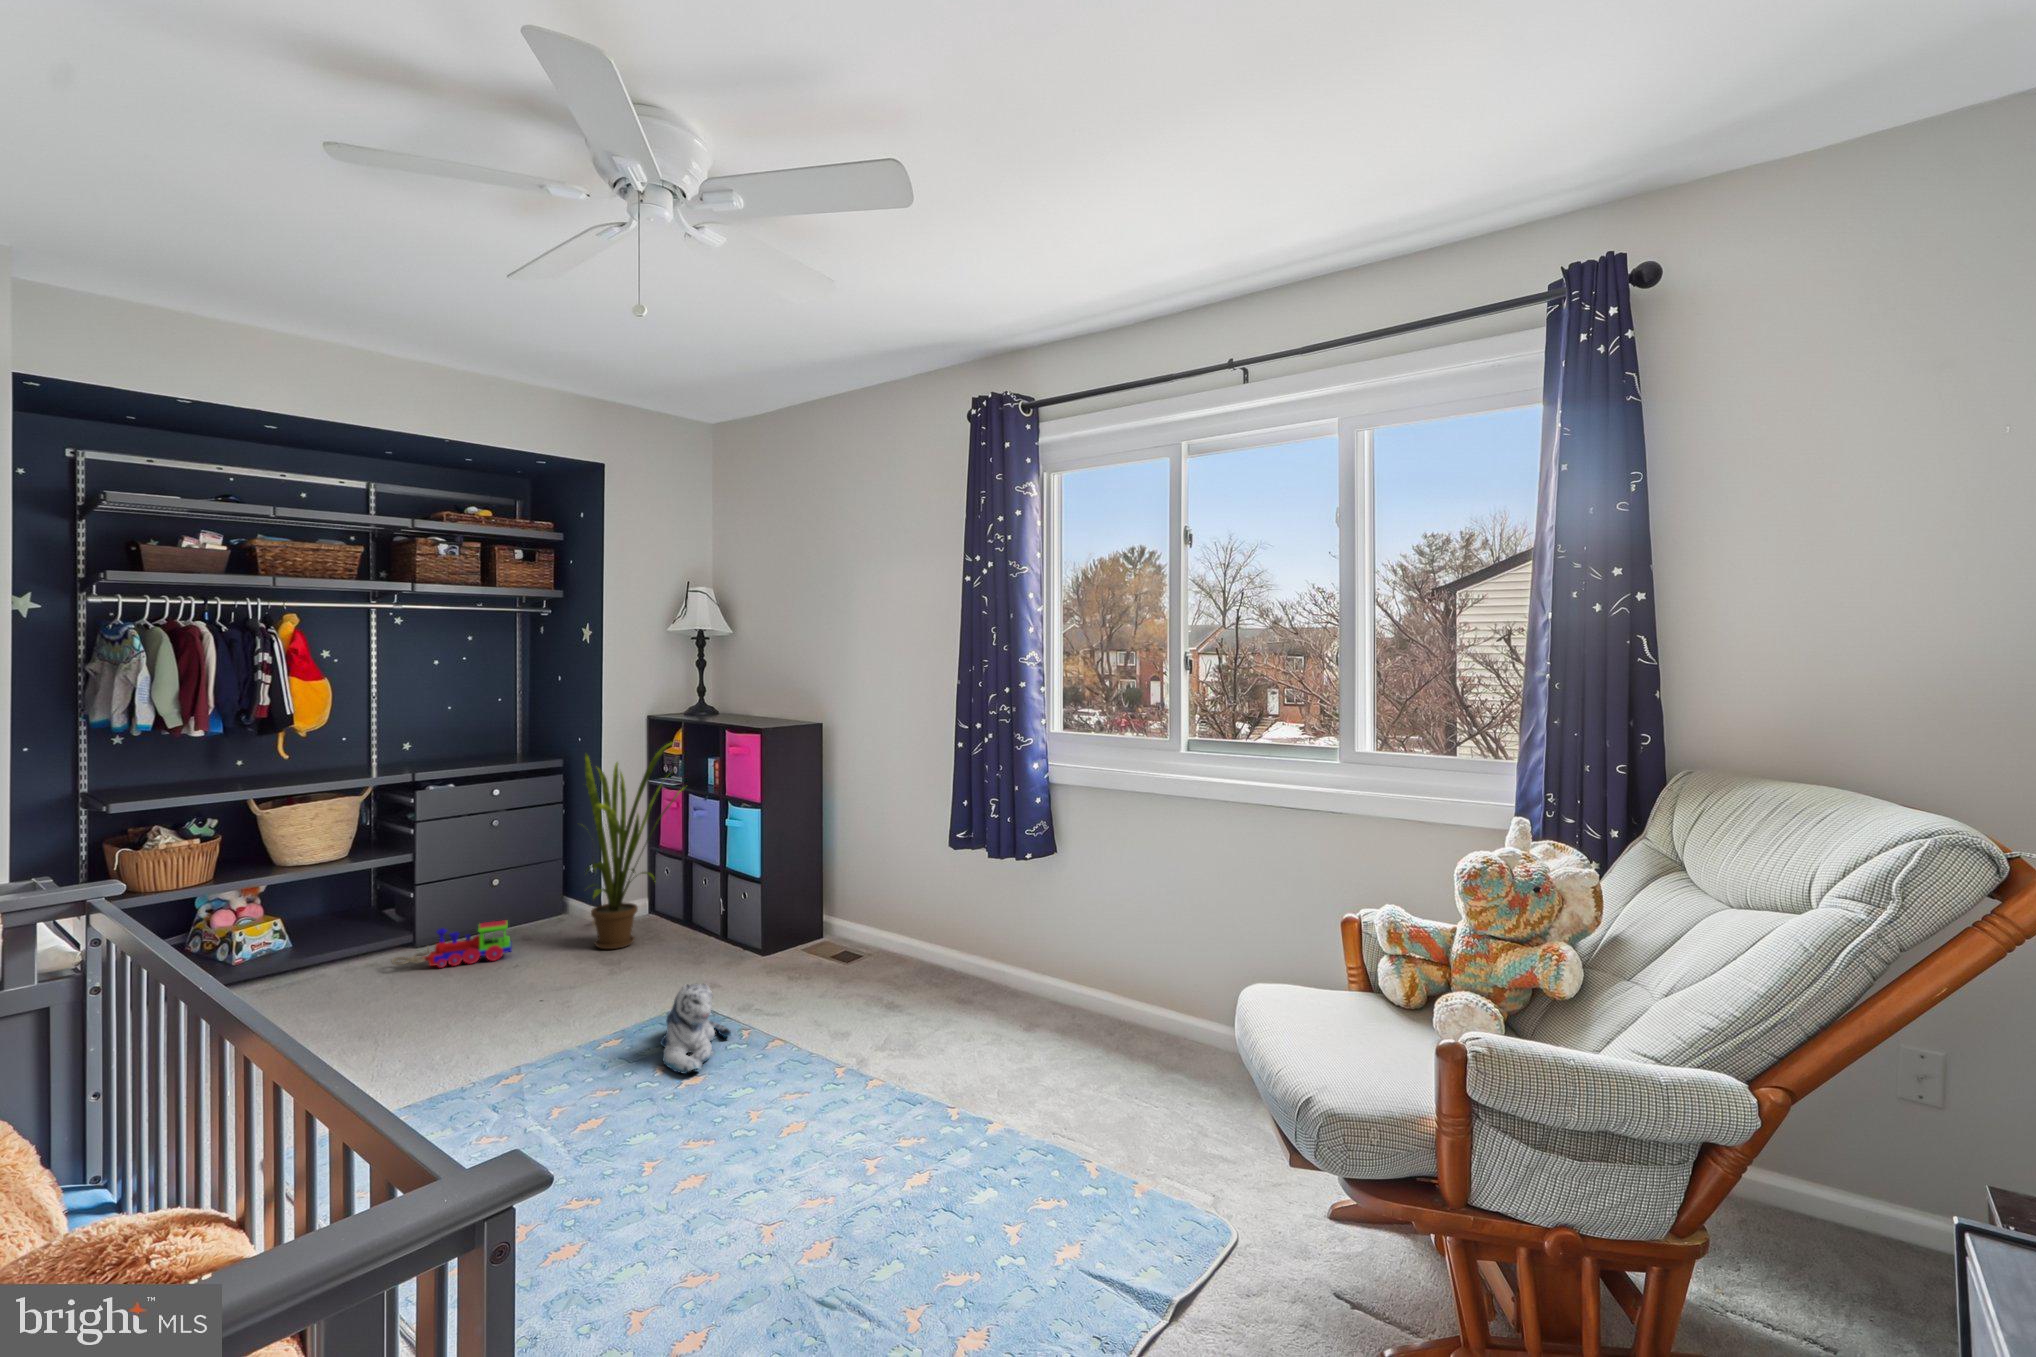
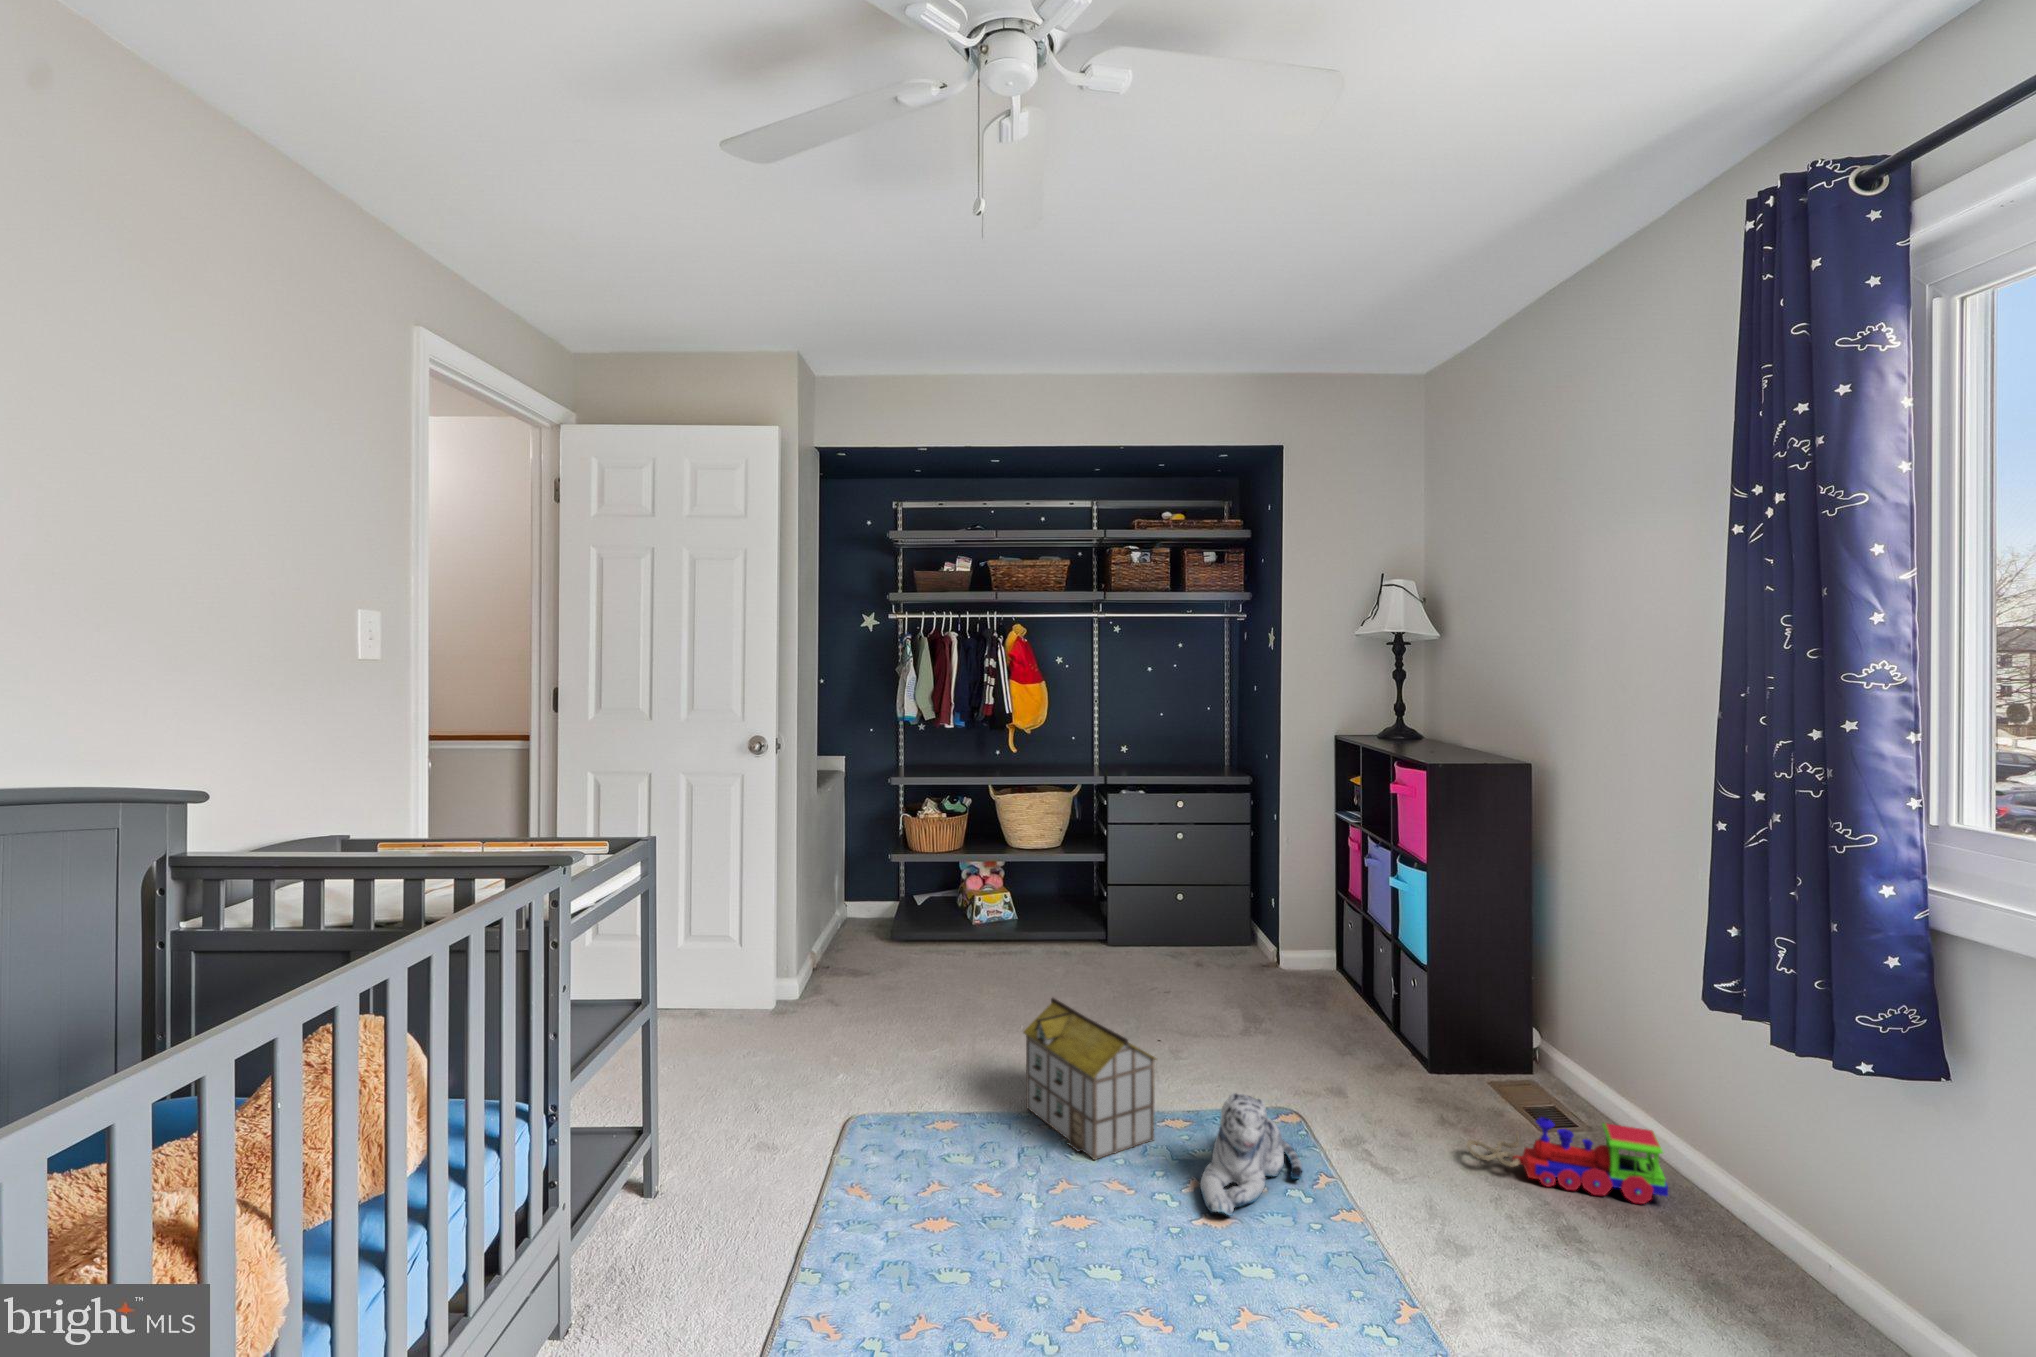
house plant: present [585,742,681,949] -> none [1225,767,1360,1006]
toy train: present [391,920,512,968] -> present [1467,1117,1668,1204]
toy house: none [457,965,604,1082] -> present [1024,998,1156,1160]

